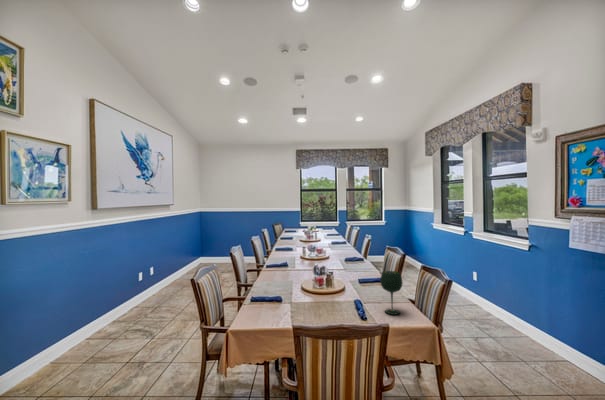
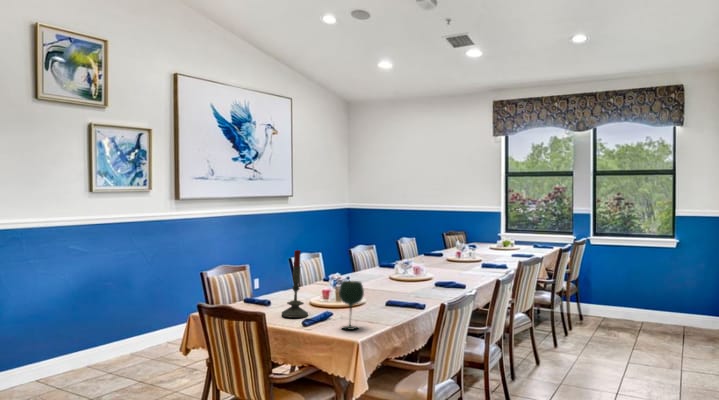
candle: none [312,247,335,312] -> present [282,250,308,318]

